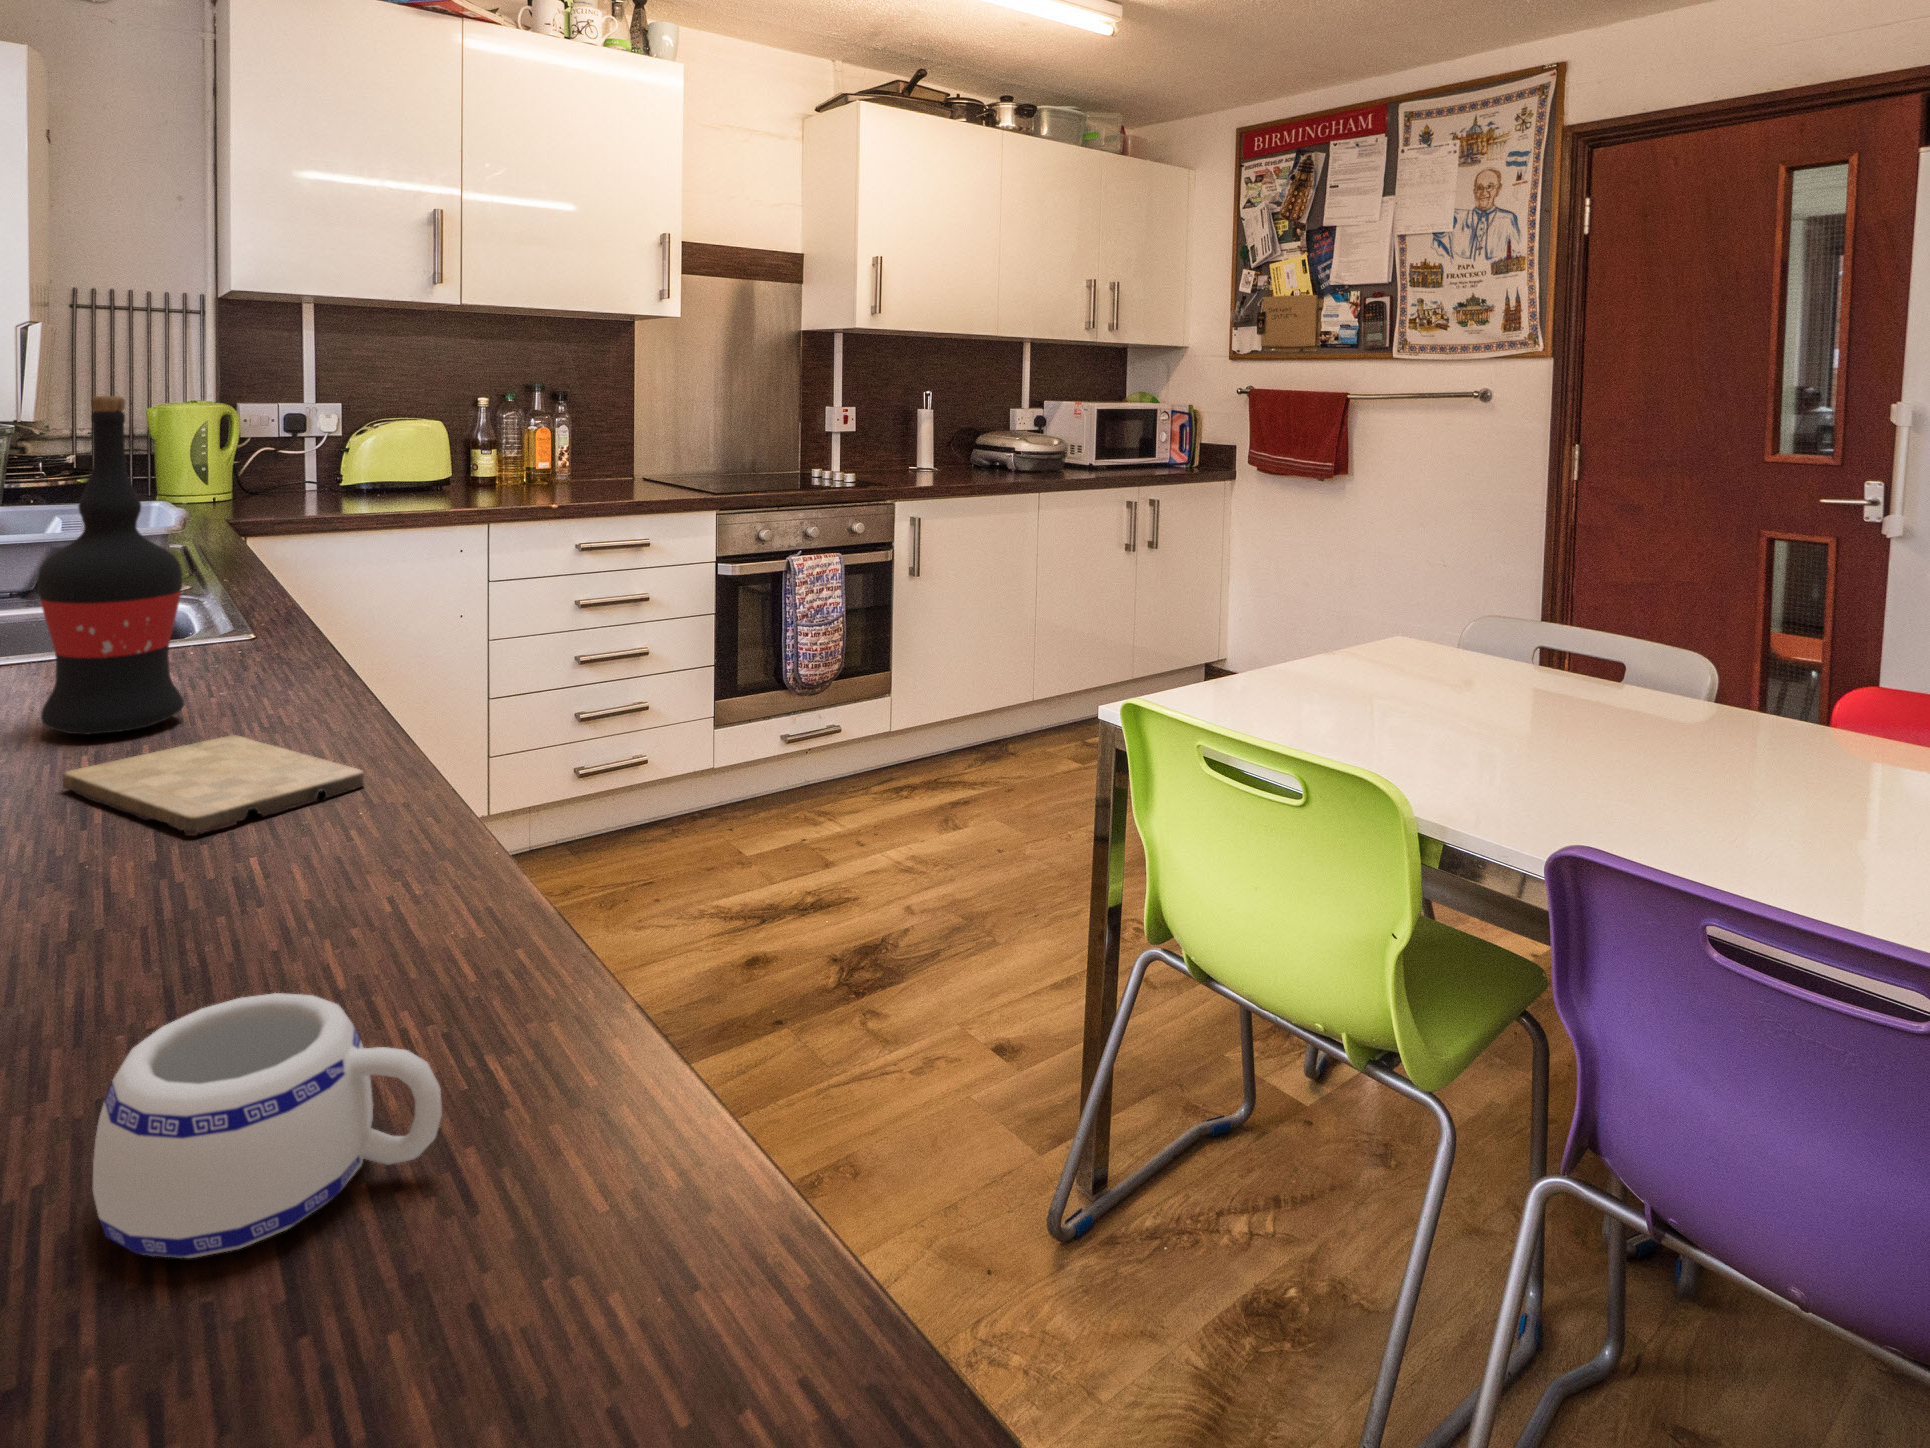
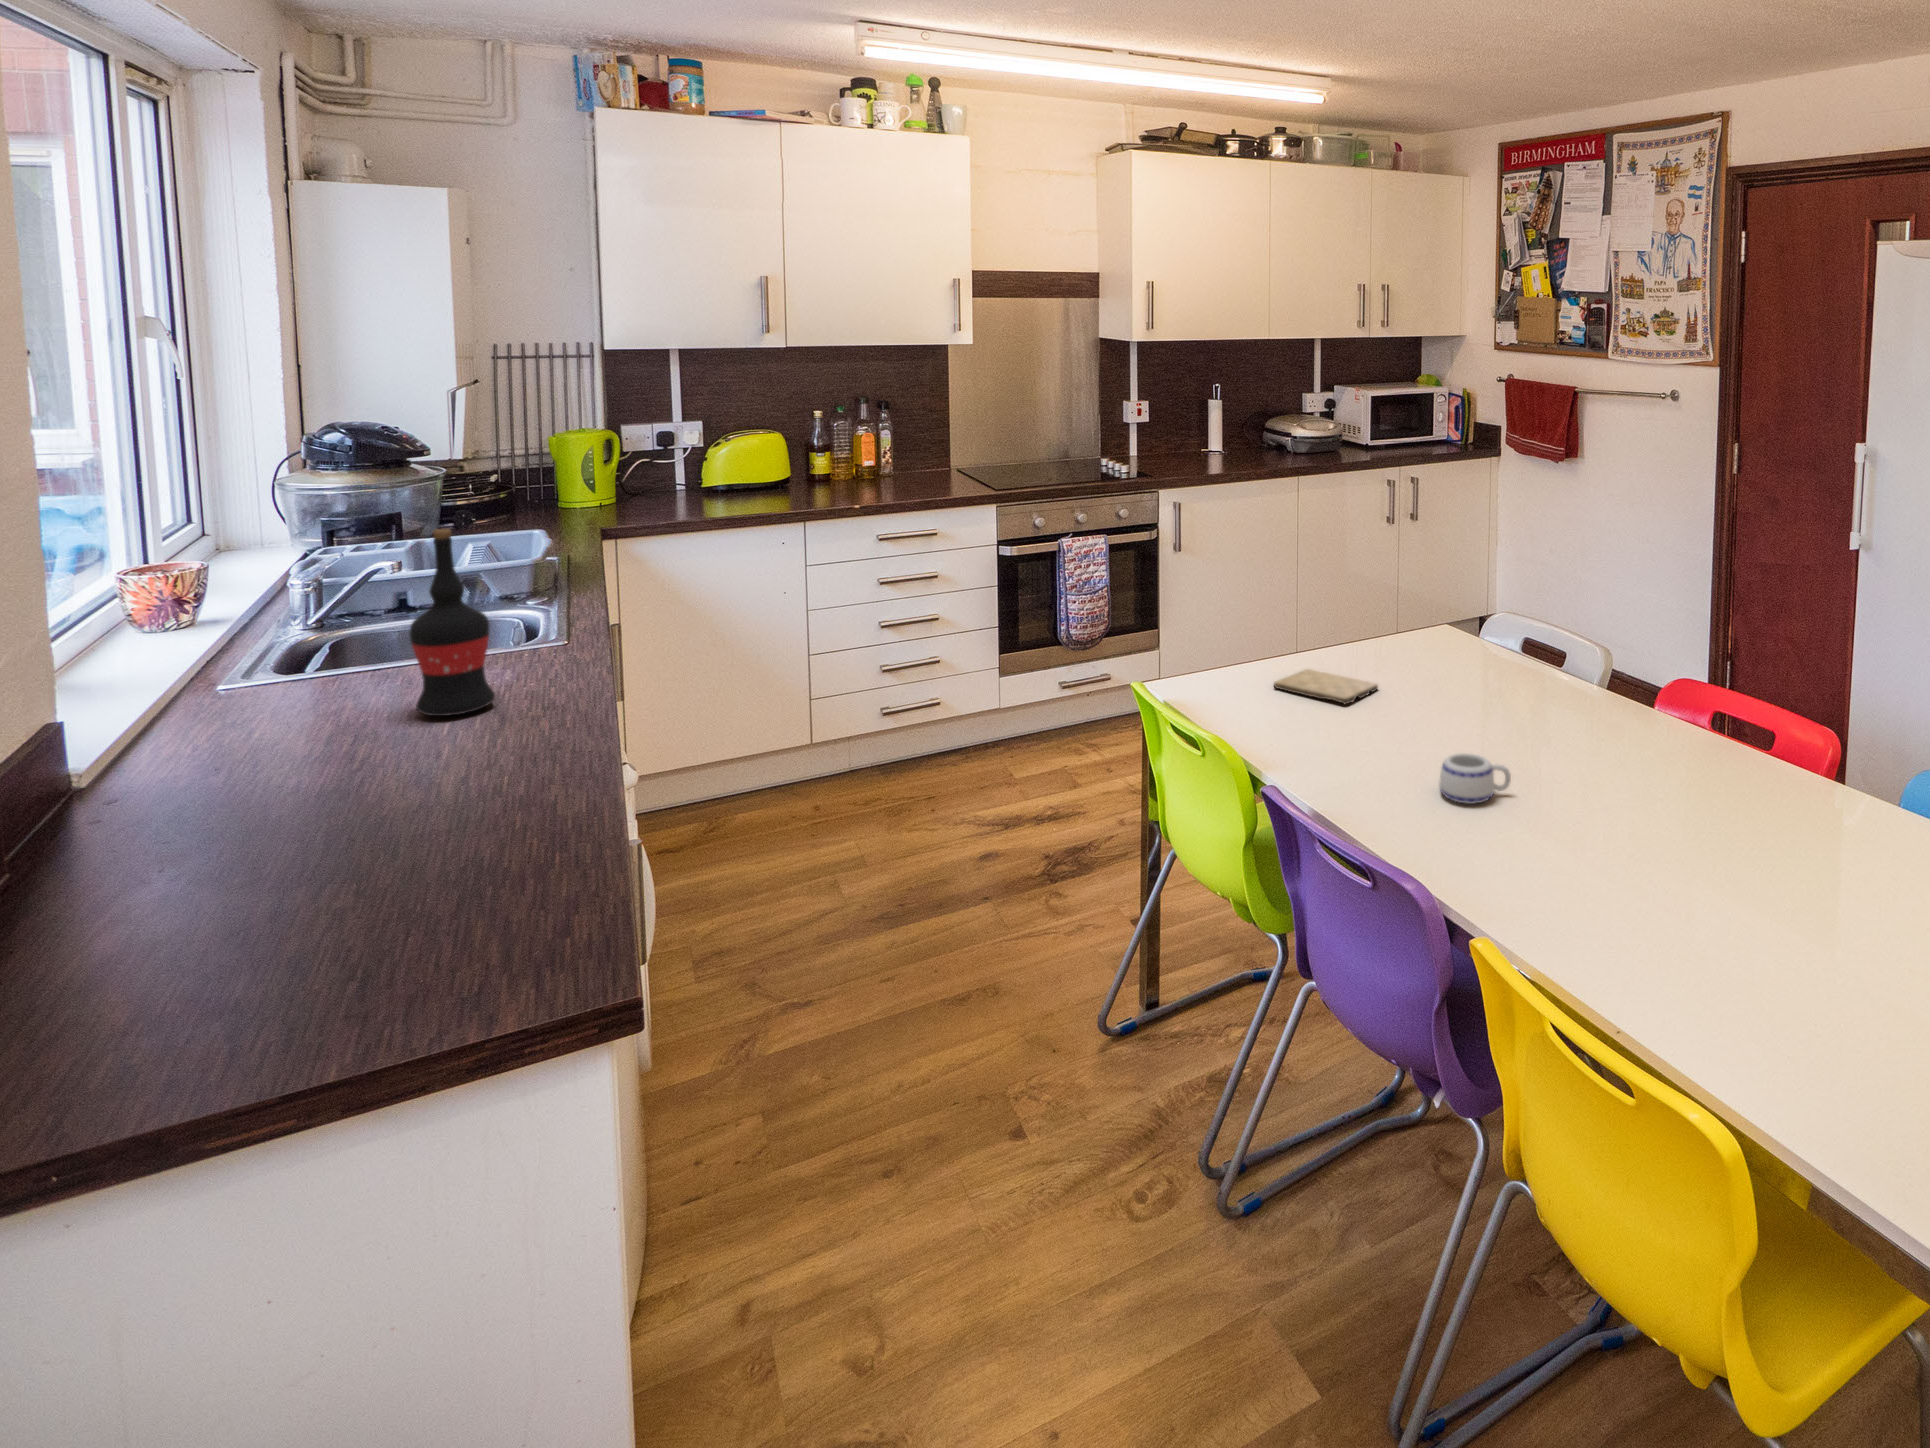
cutting board: present [63,735,364,836] -> present [1274,669,1378,705]
mug: present [93,993,442,1258] -> present [1439,753,1511,804]

